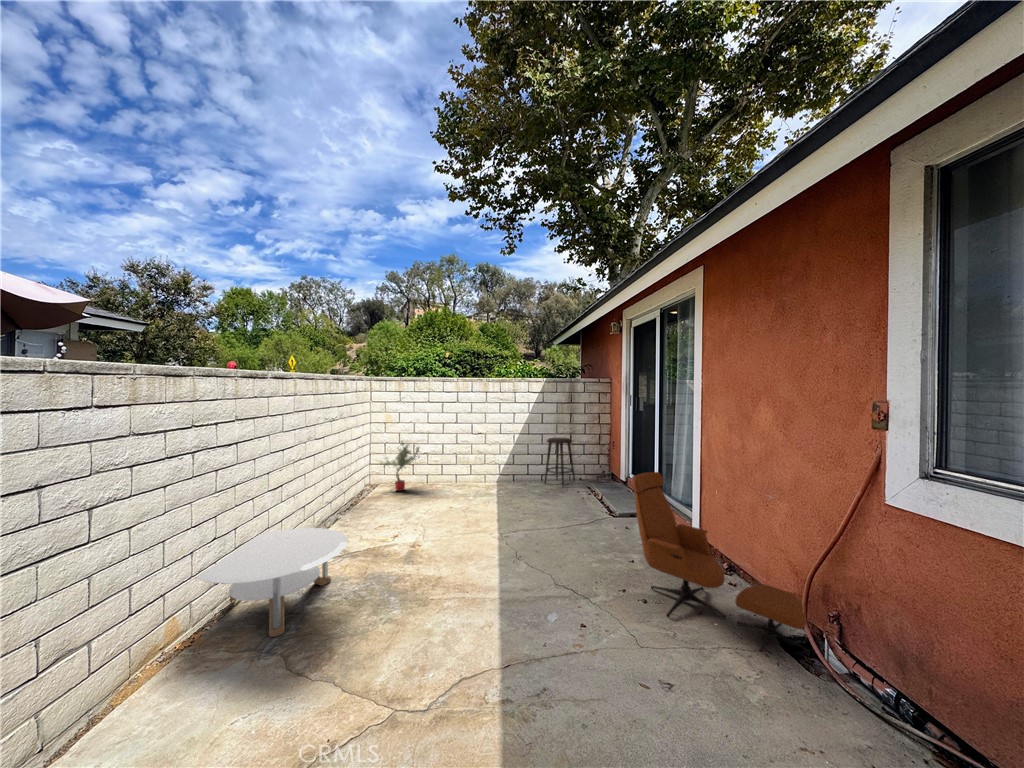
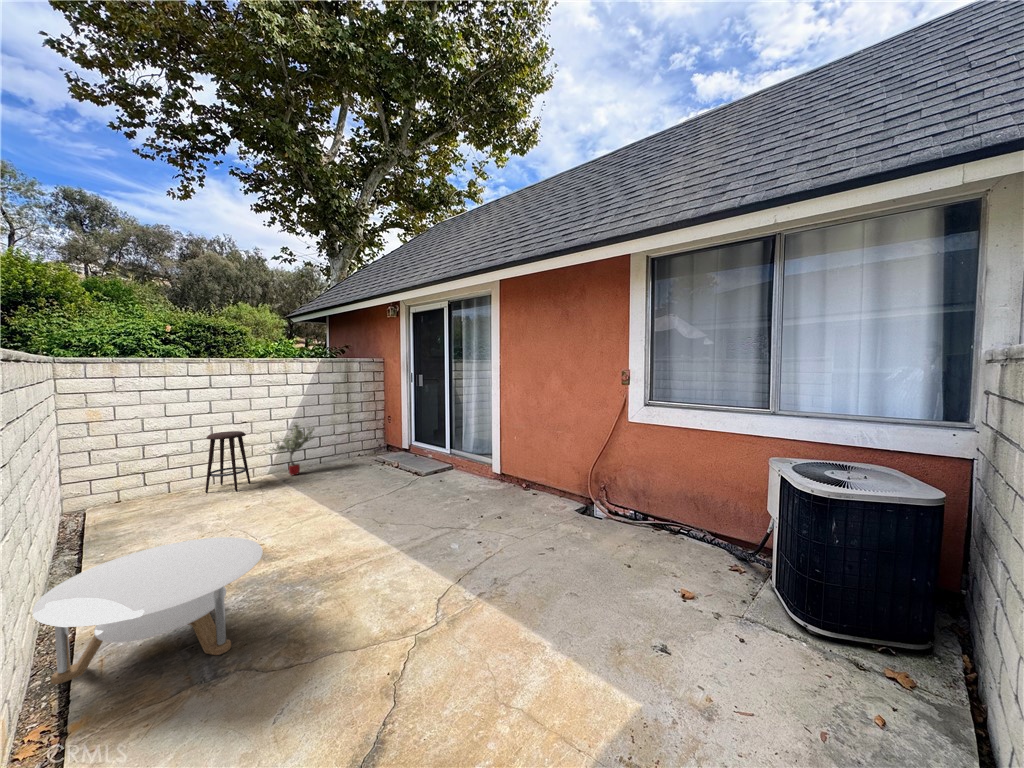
stool: present [545,438,575,487] -> present [205,431,250,493]
potted tree: present [381,441,420,491] -> present [271,423,315,475]
lounge chair: present [632,472,810,653] -> none [489,426,593,517]

